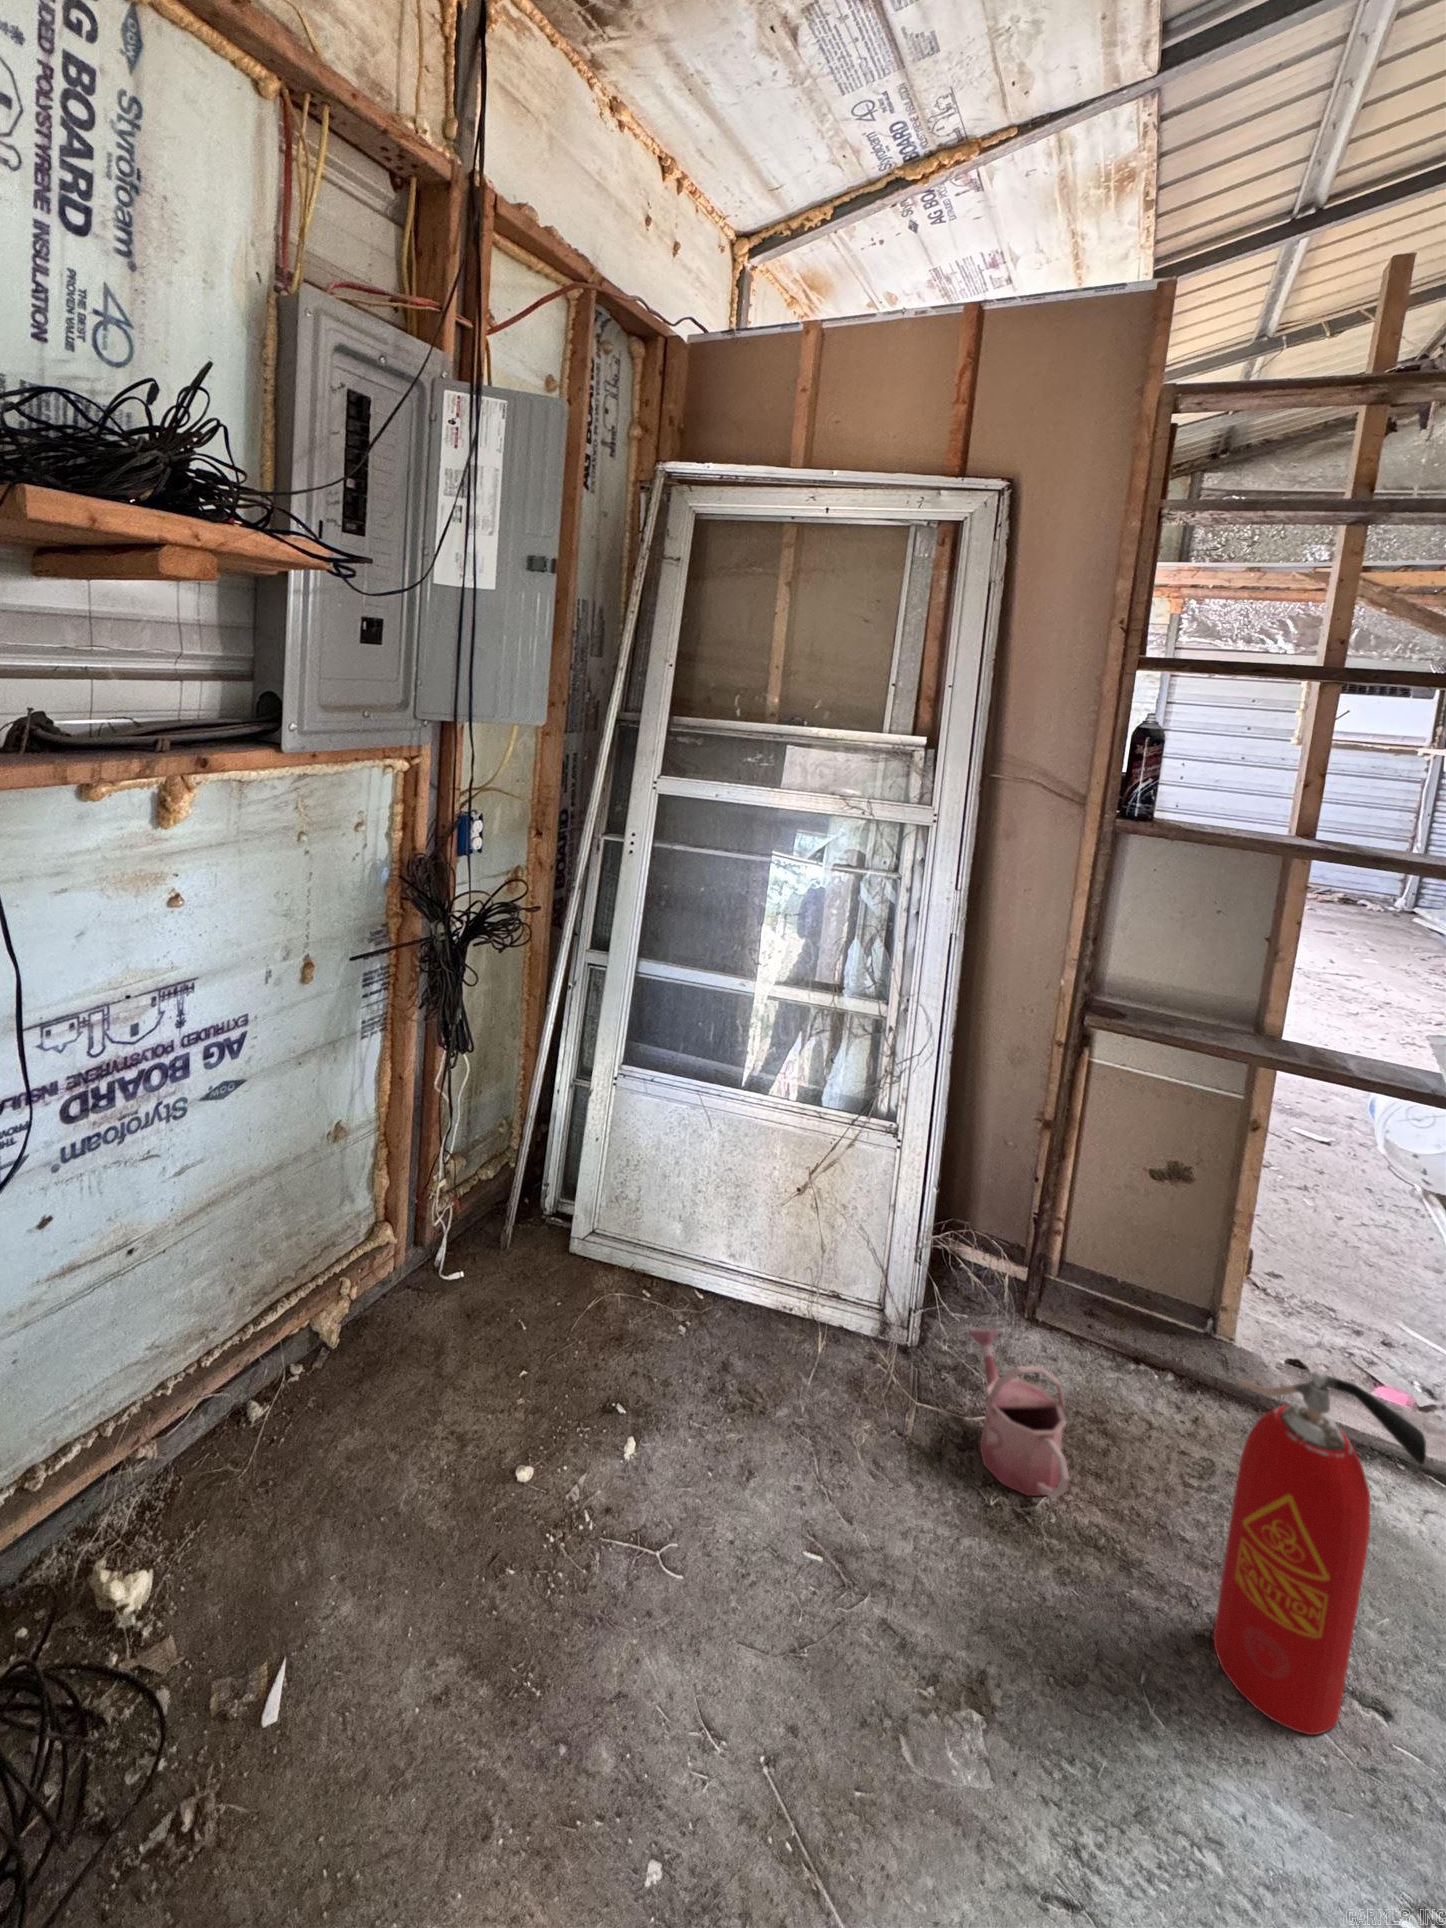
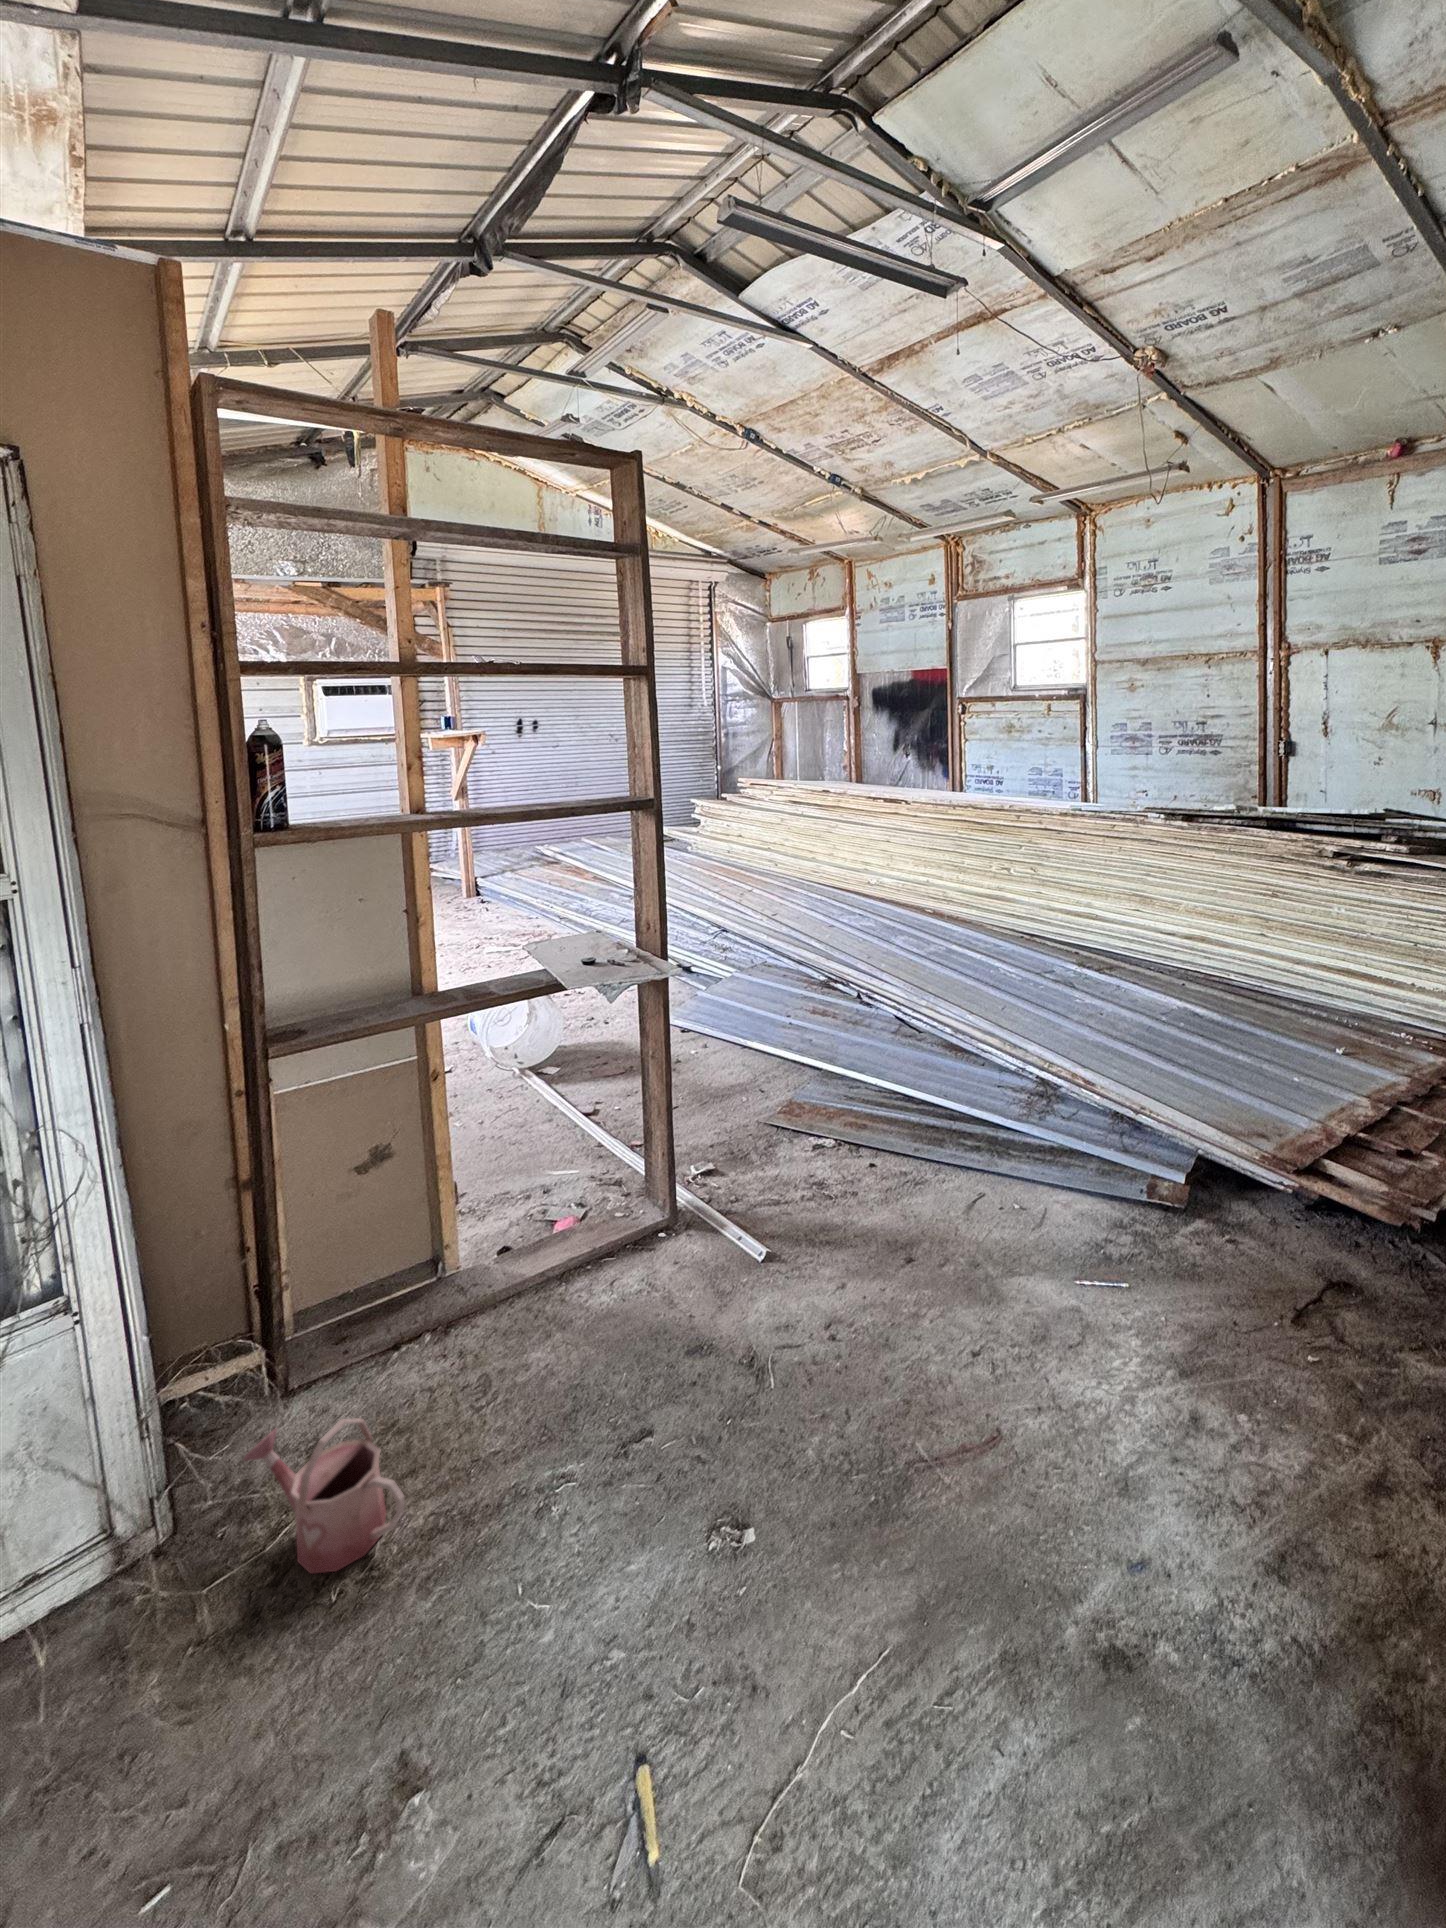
fire extinguisher: present [1214,1371,1426,1735] -> none [521,1218,638,1522]

